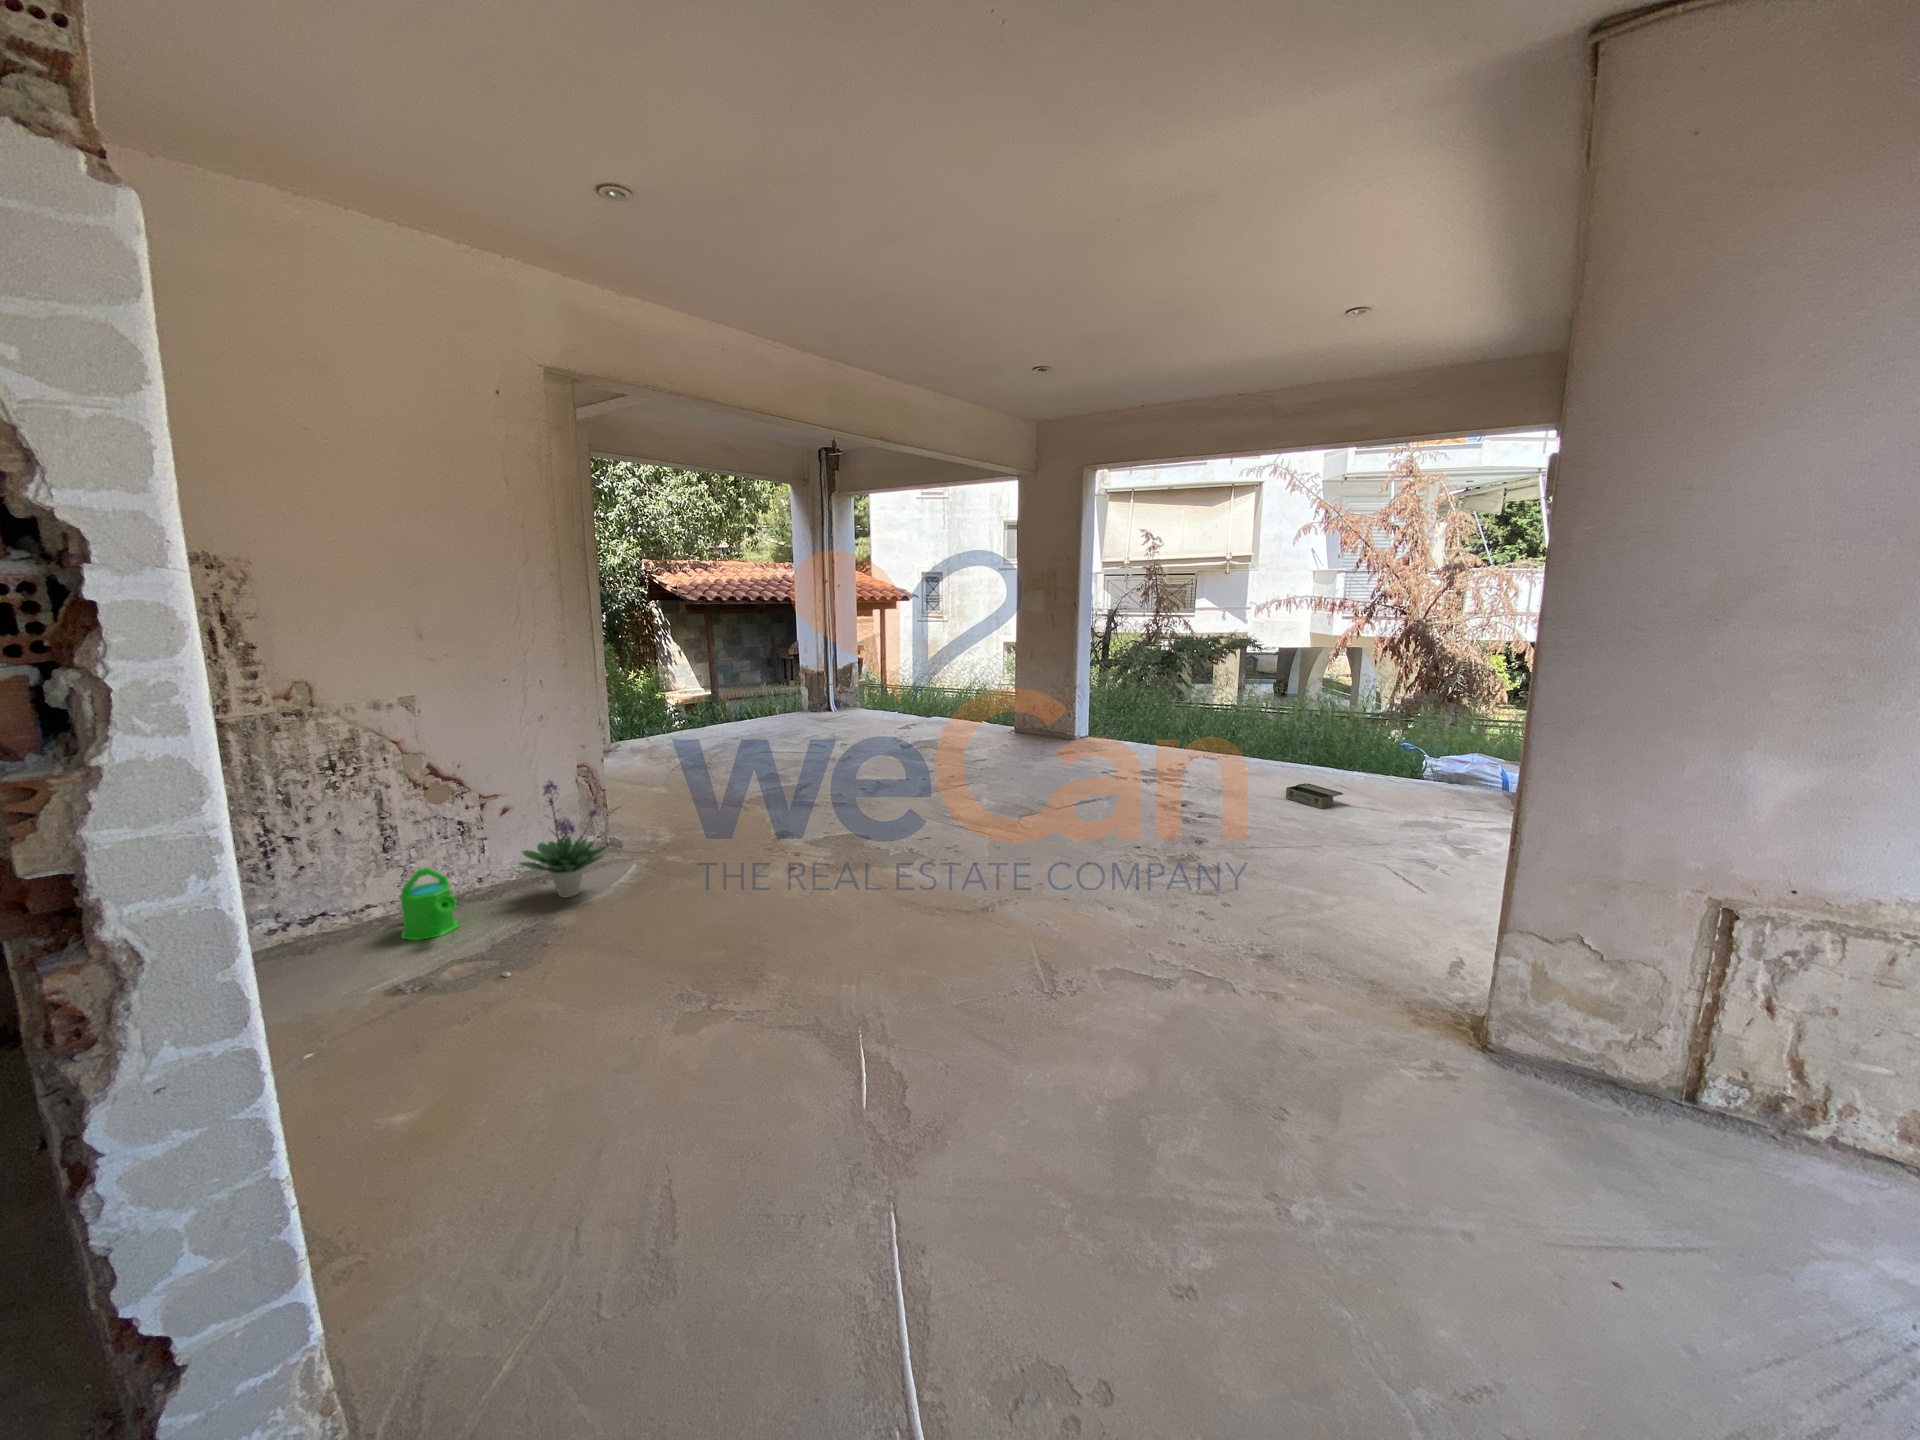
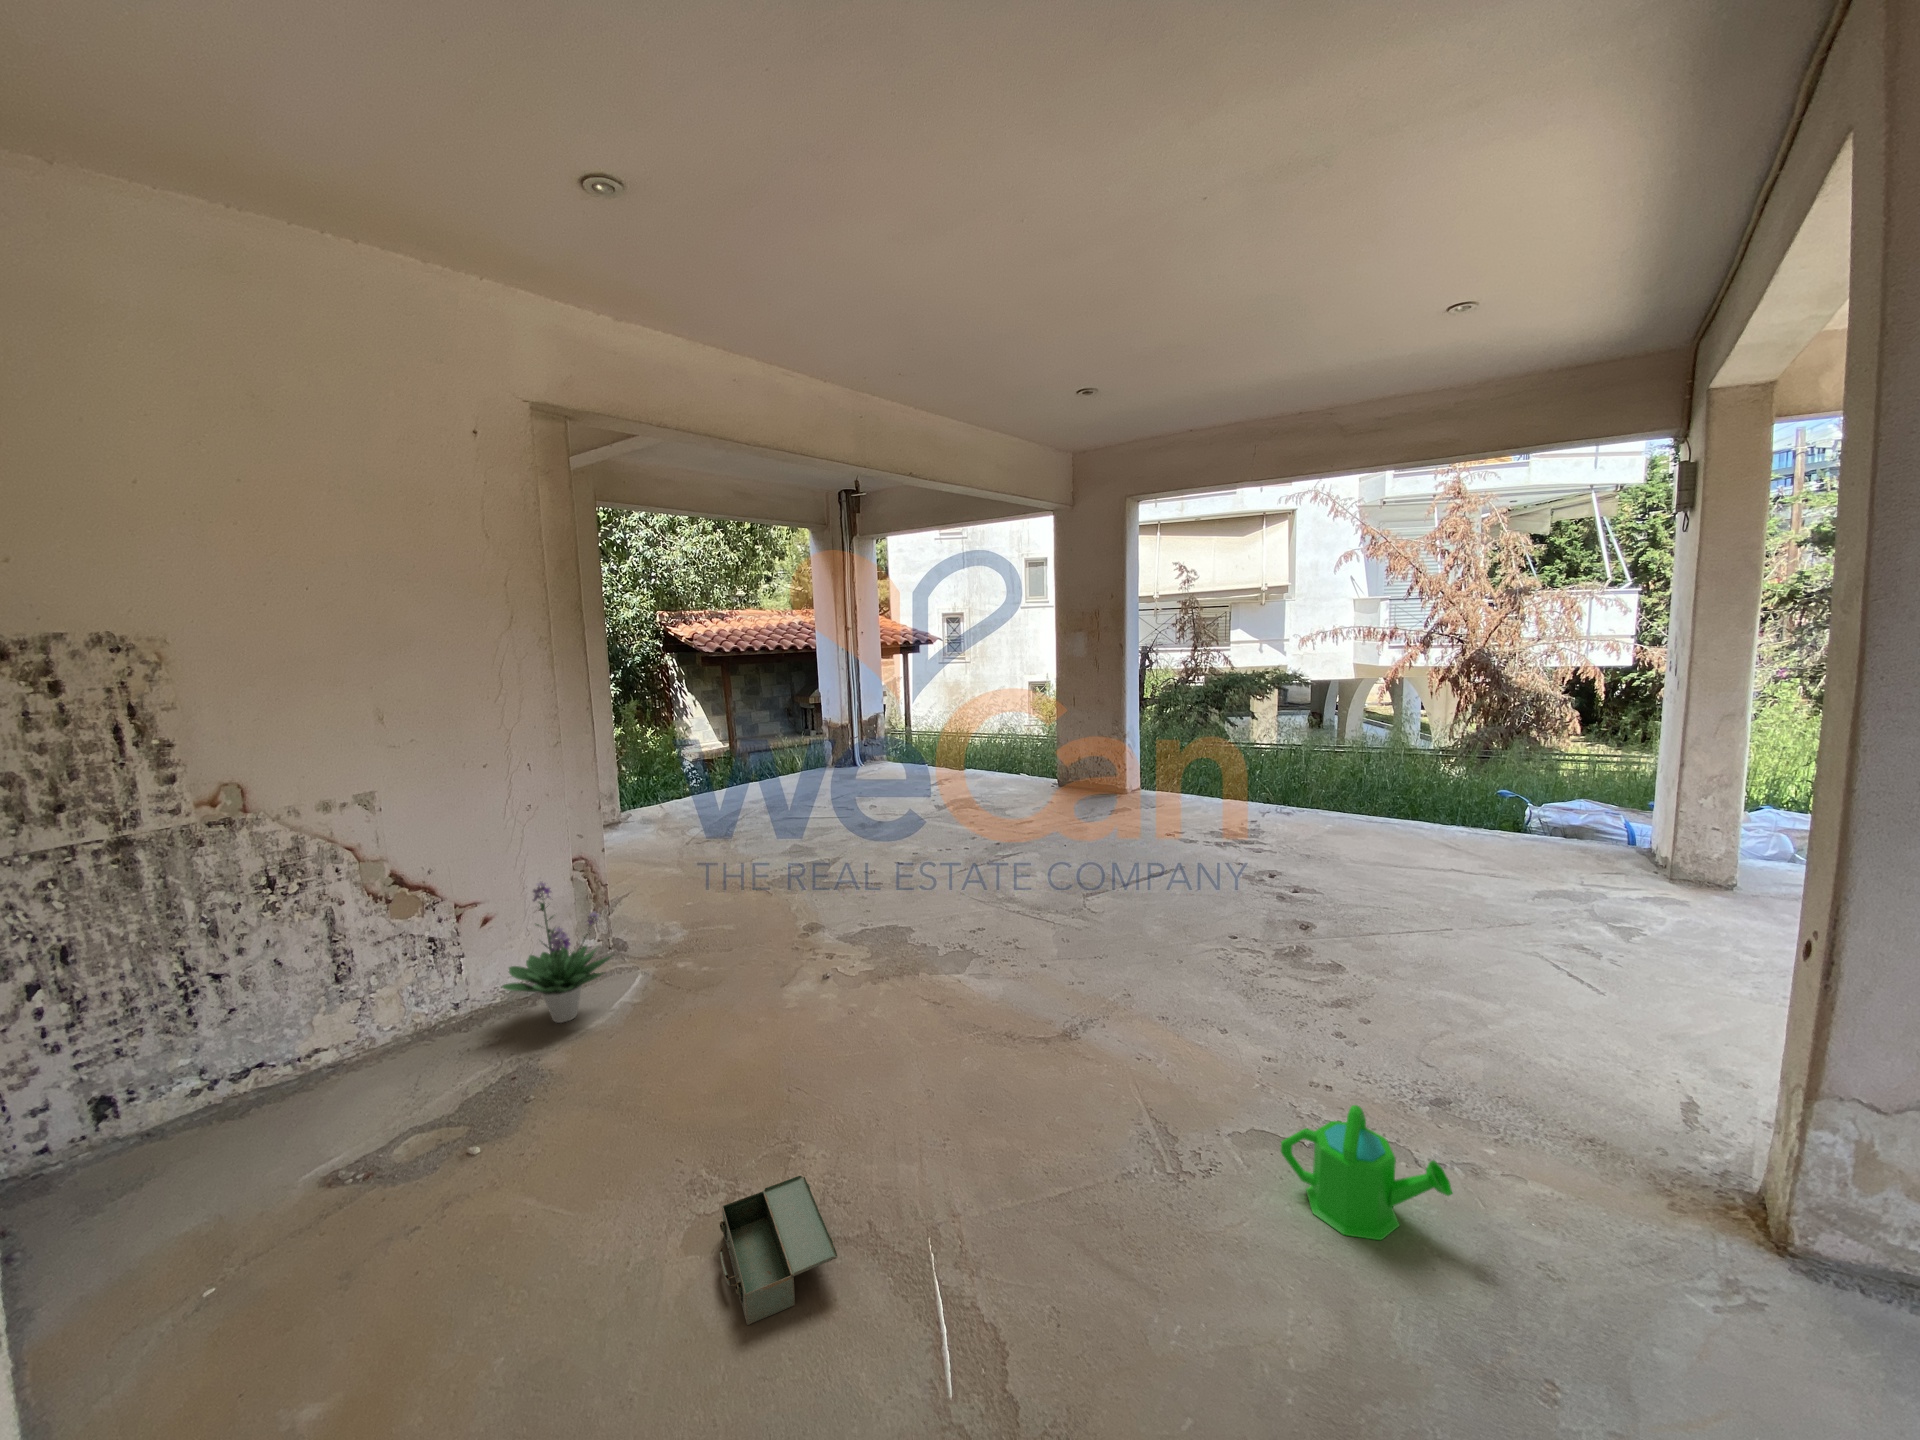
toolbox: present [1286,783,1343,809] -> present [720,1176,837,1325]
watering can: present [401,868,458,940] -> present [1281,1105,1452,1240]

